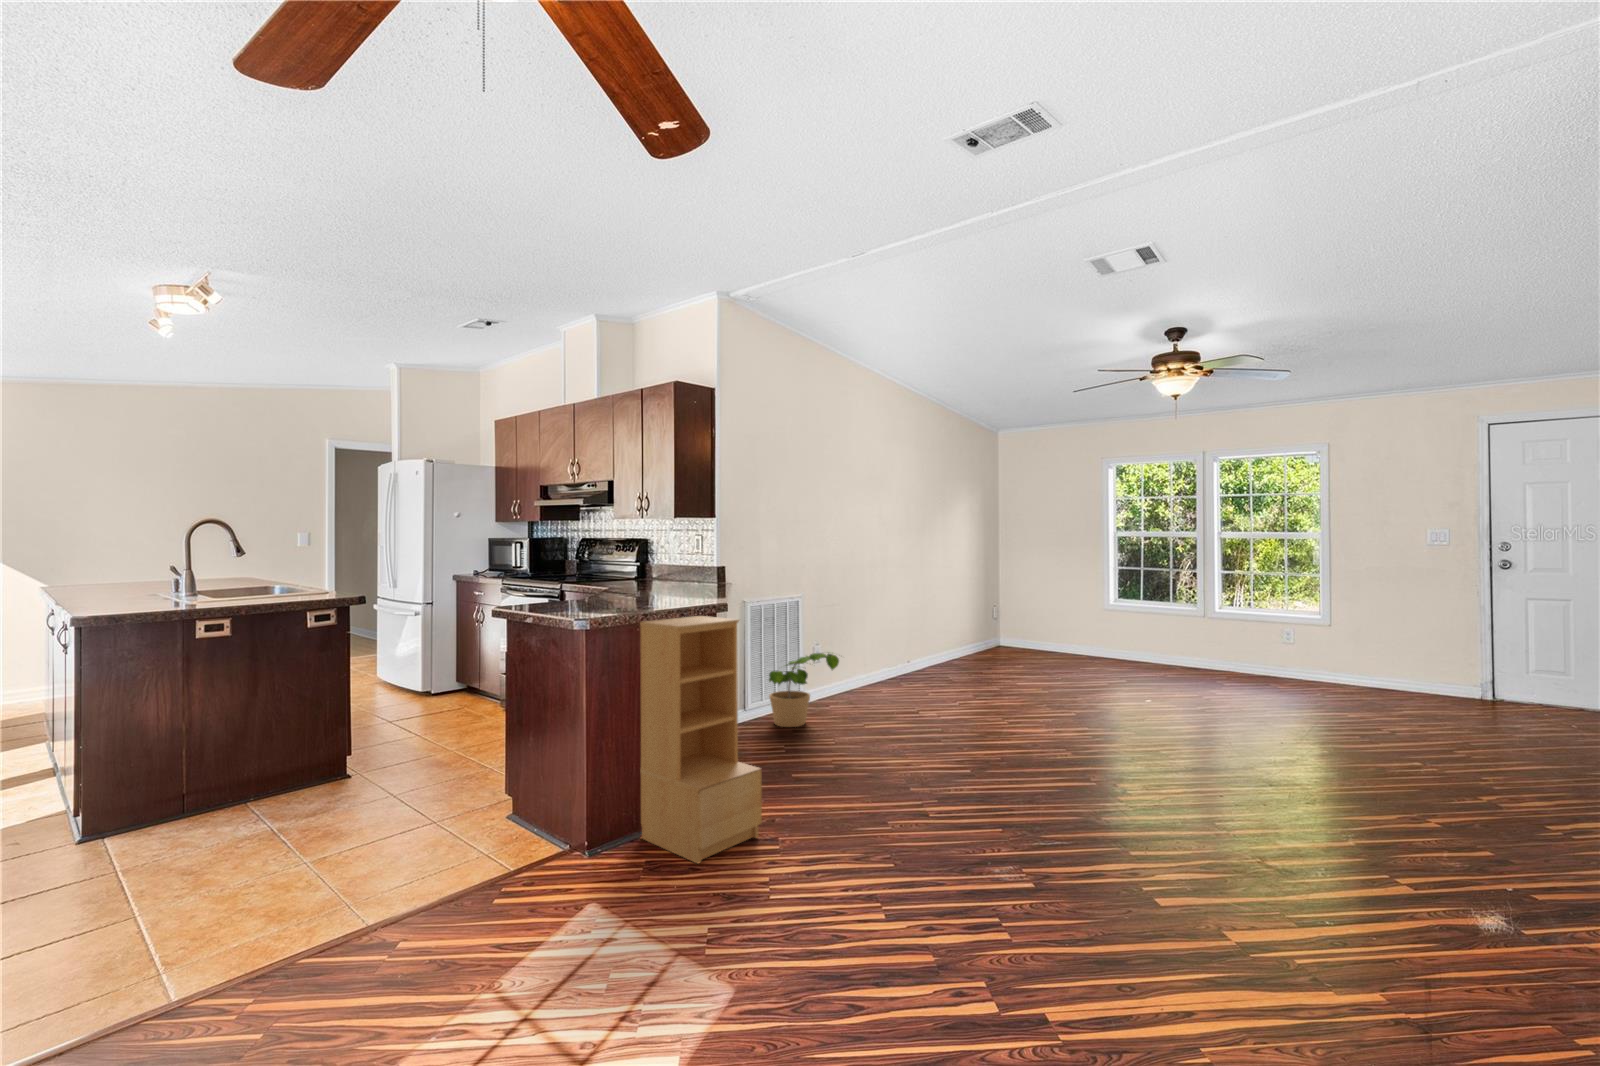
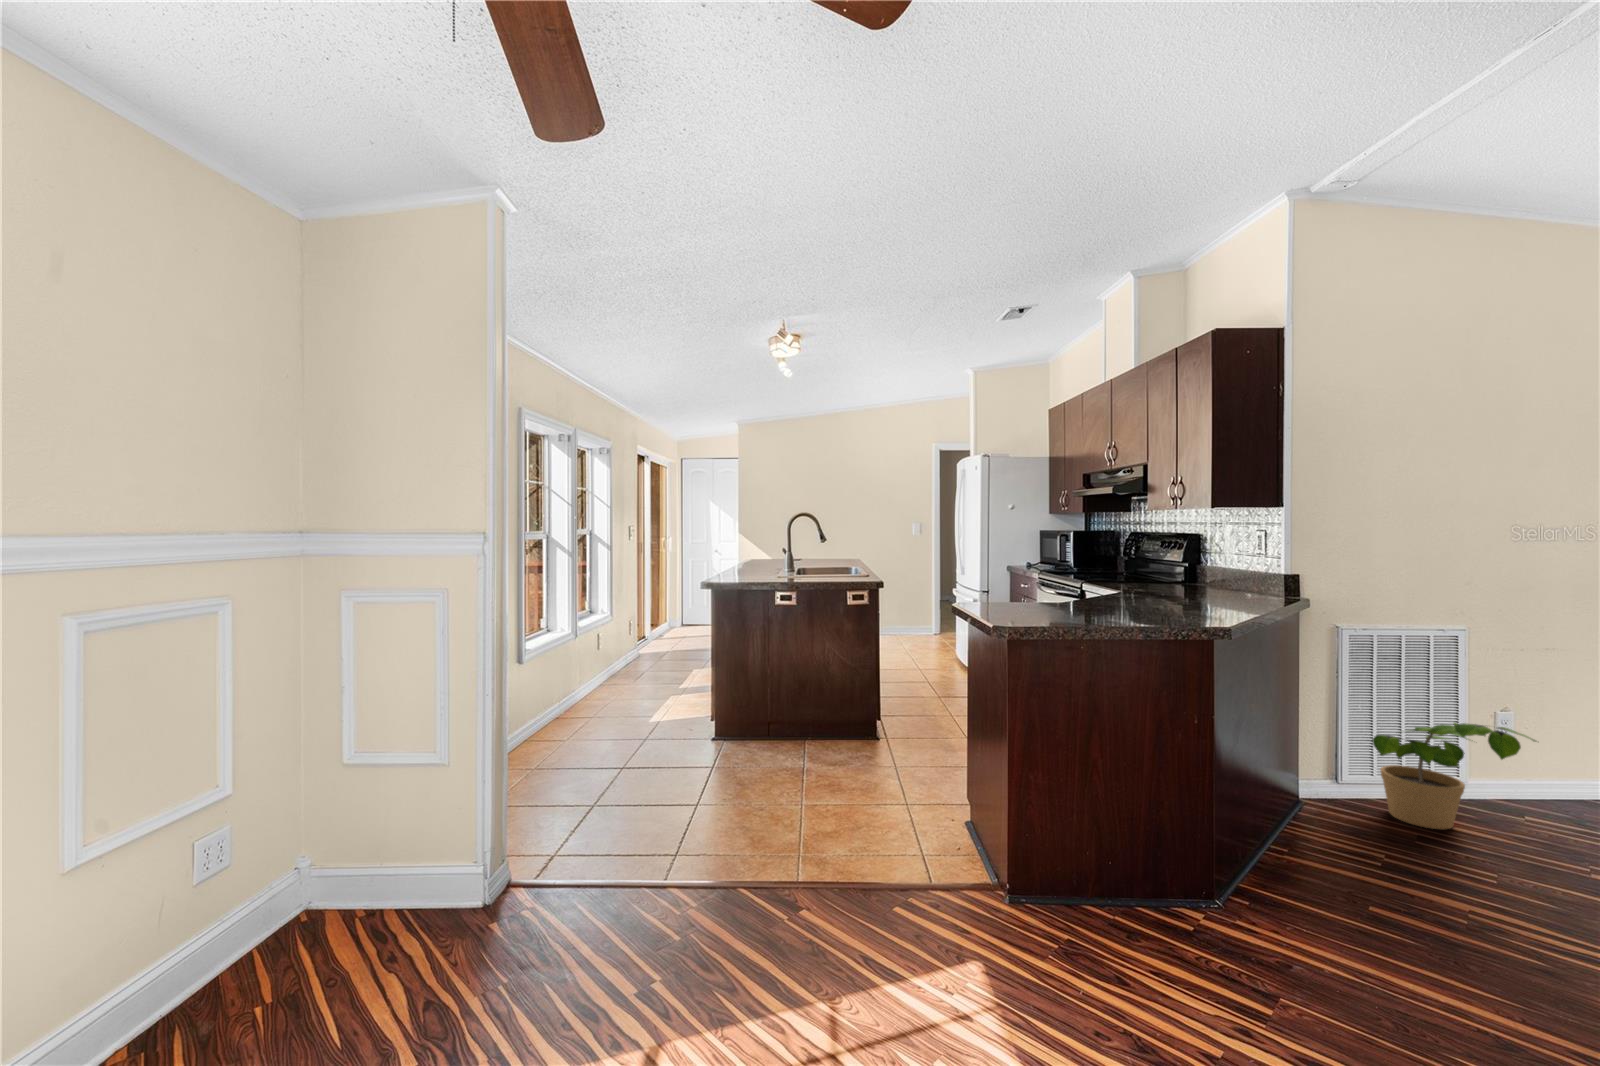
bookshelf: present [640,616,762,863] -> none [1082,644,1252,981]

